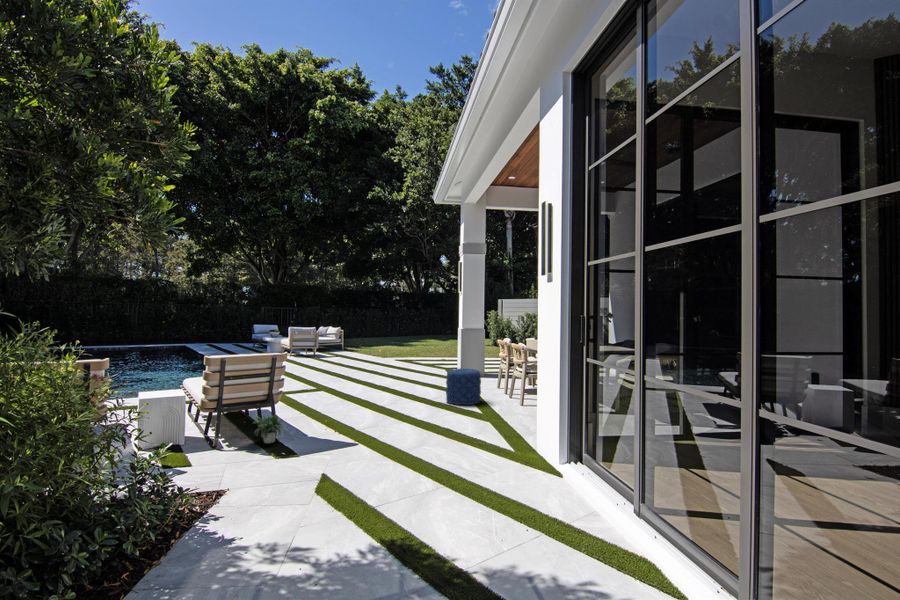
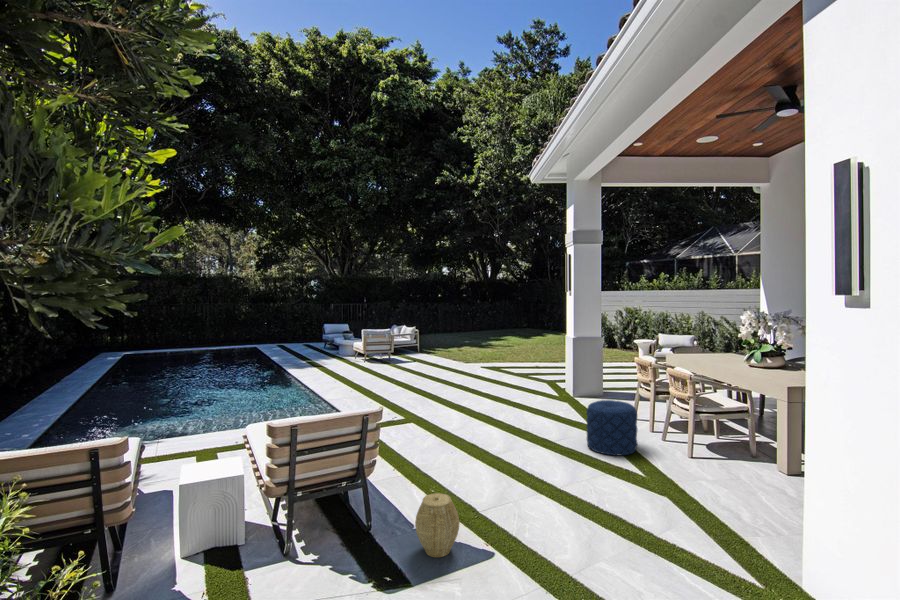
woven basket: none [302,406,331,443] -> present [415,493,459,557]
potted plant: present [254,415,284,443] -> none [332,504,389,555]

